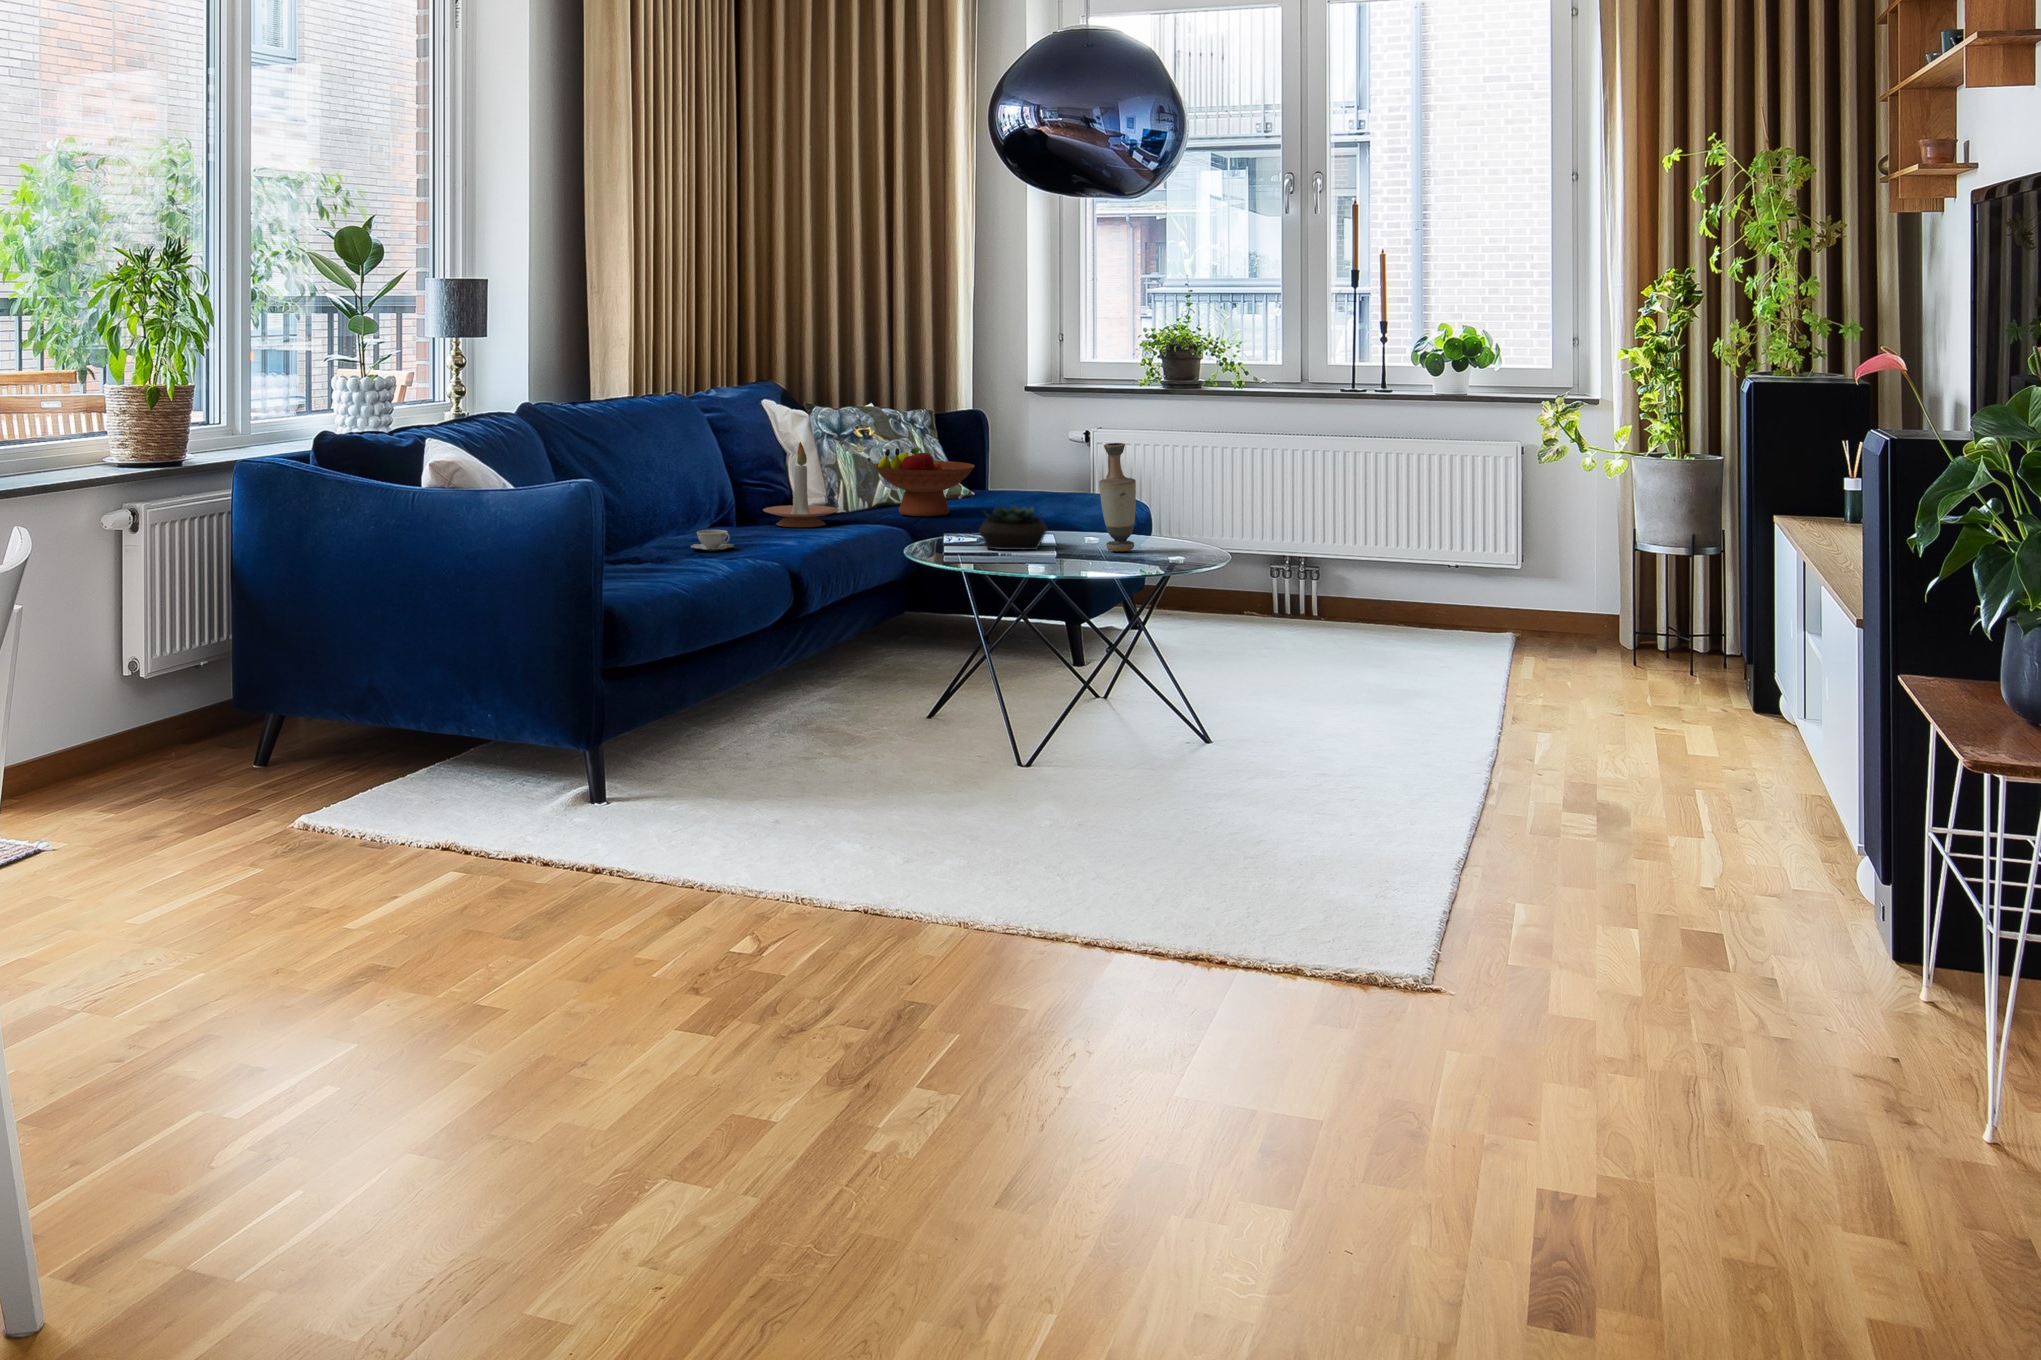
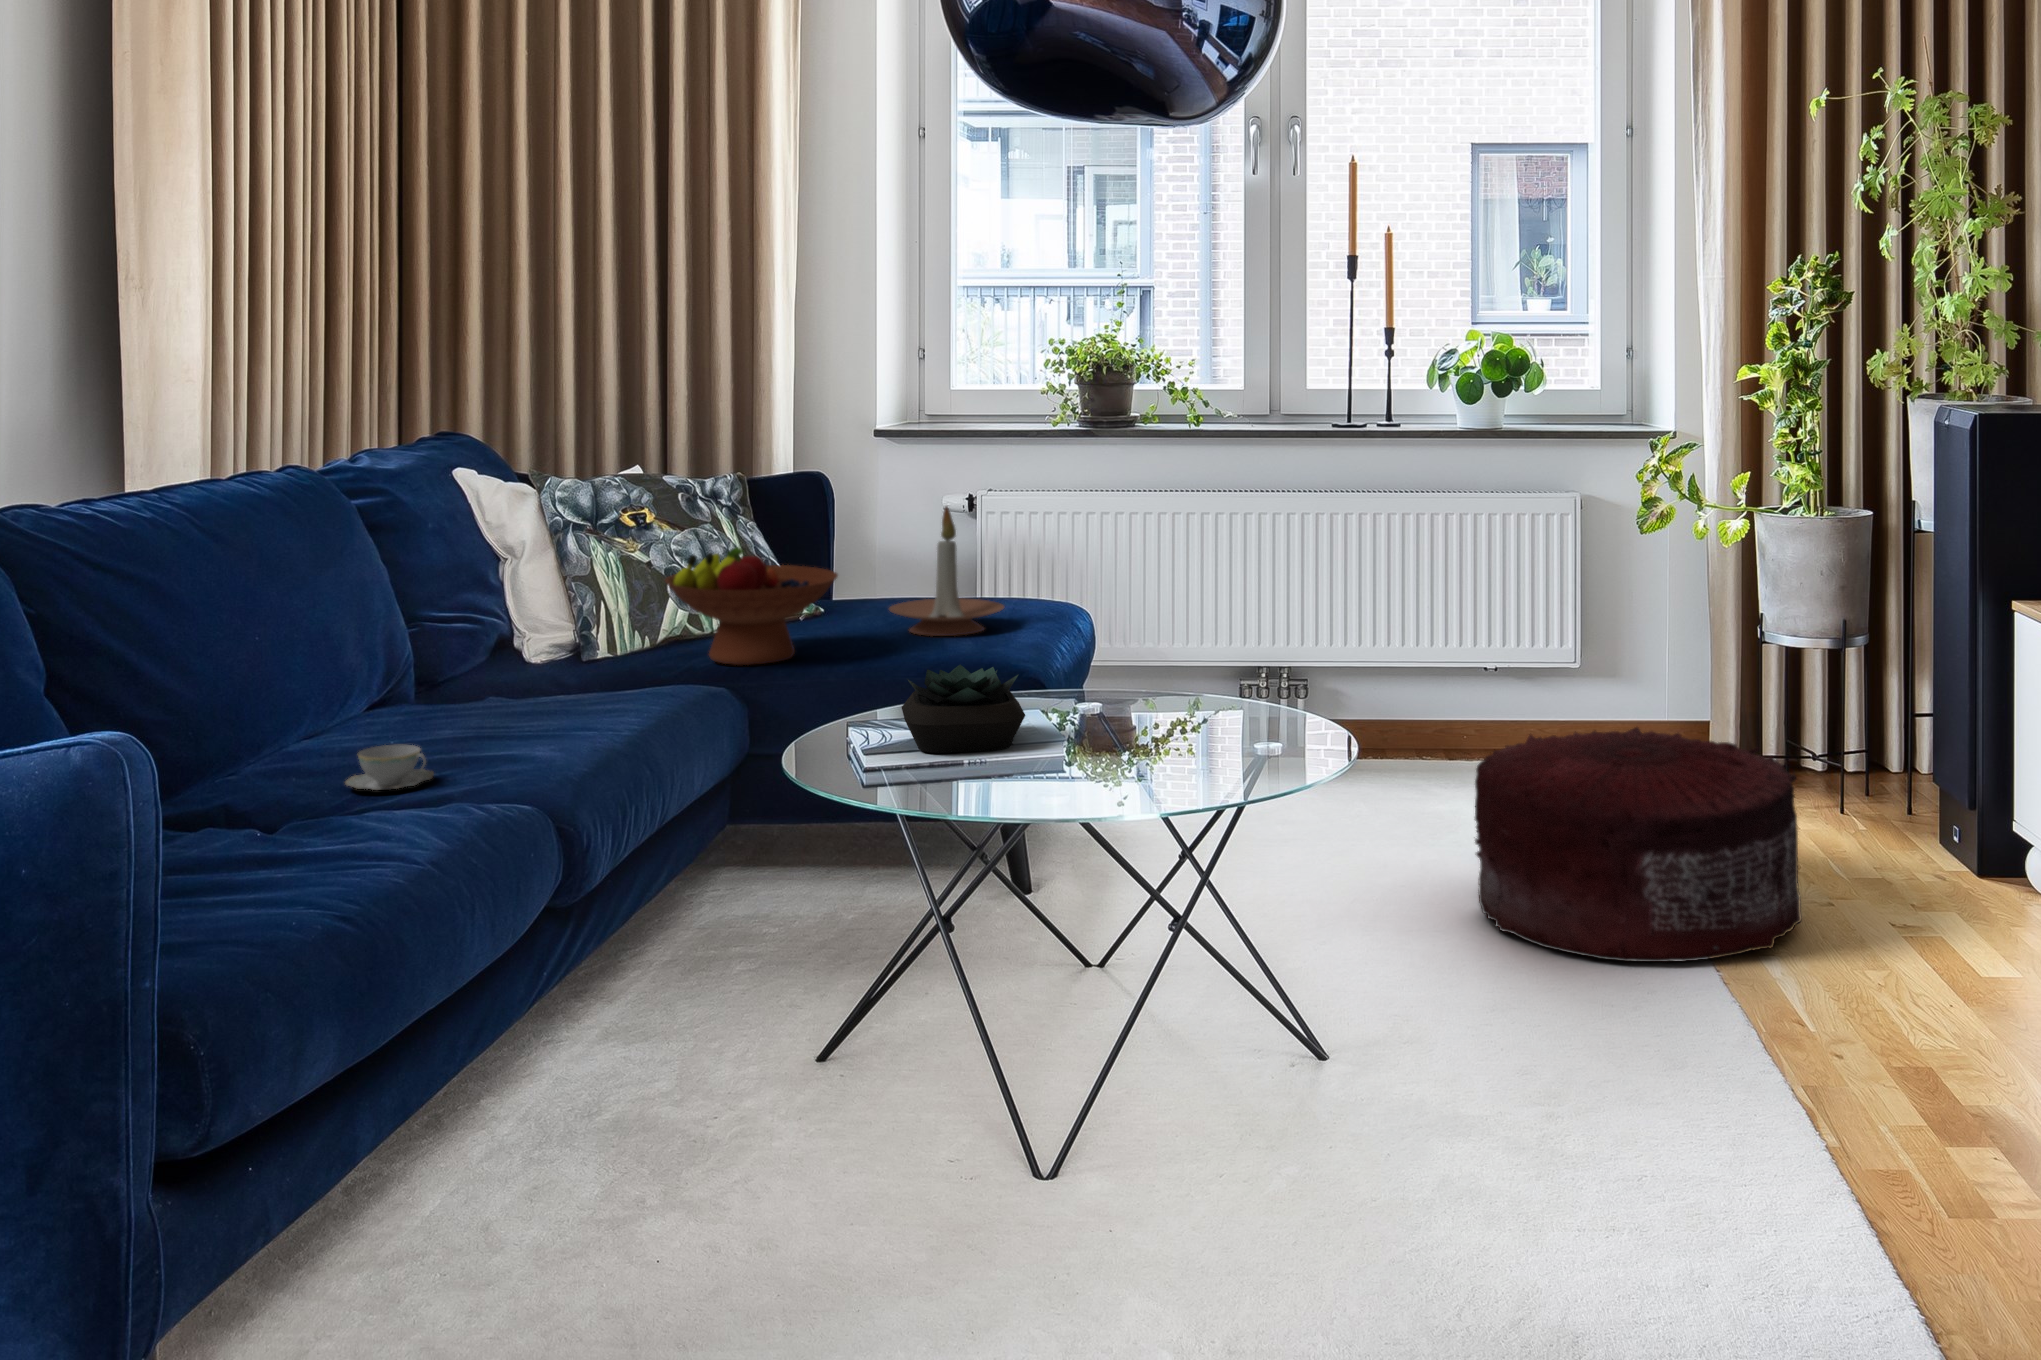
candle holder: present [763,442,839,527] -> present [889,506,1004,636]
vase: present [1099,443,1136,551] -> none [1124,556,1187,745]
pouf: none [1360,584,1585,721] -> present [1475,727,1802,962]

